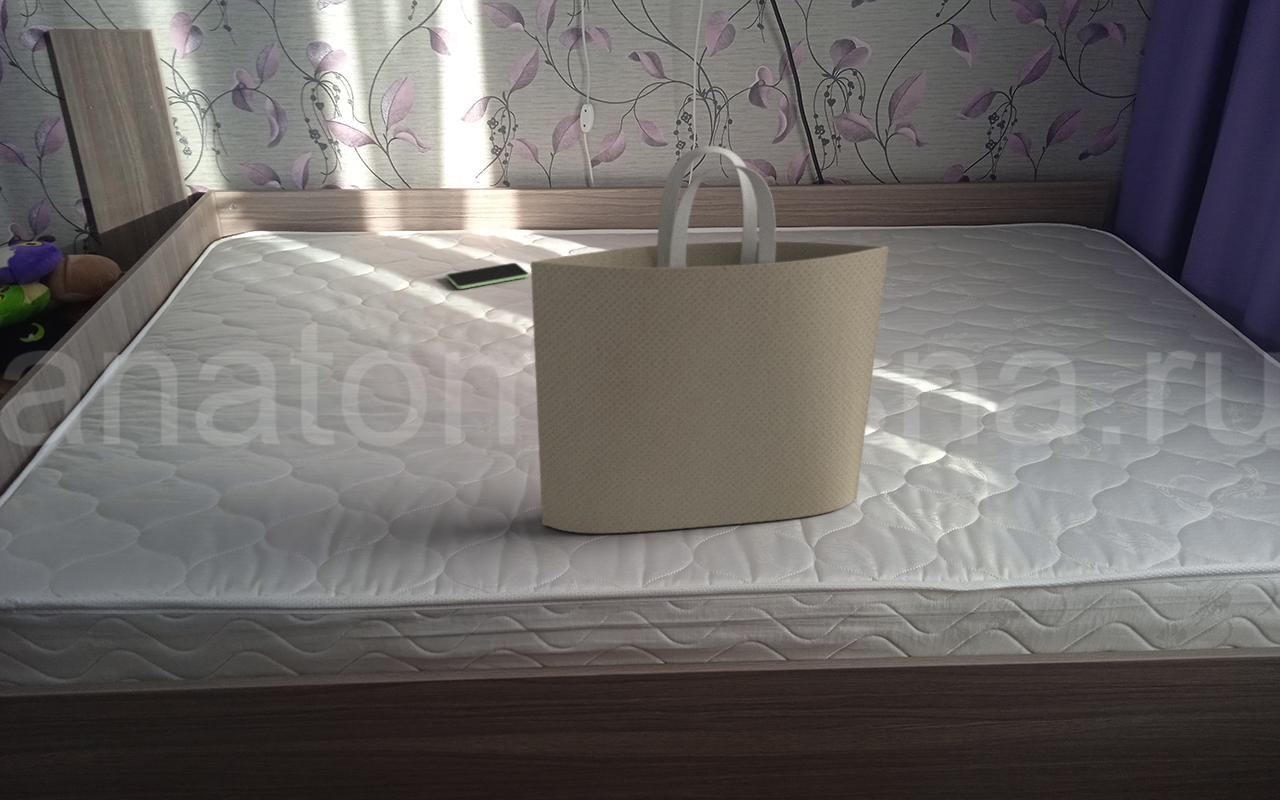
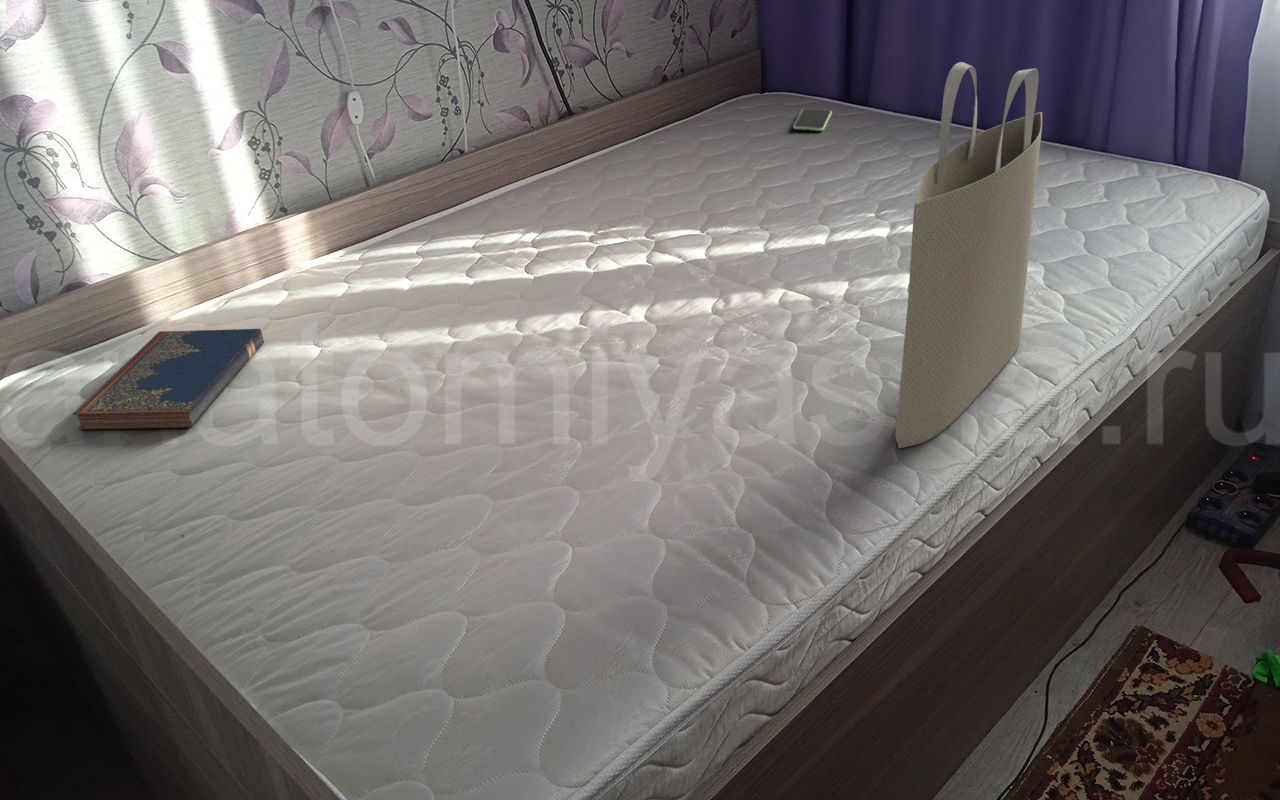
hardcover book: none [222,233,382,291] -> present [73,328,264,429]
smartphone: present [446,263,529,289] -> present [793,109,832,131]

